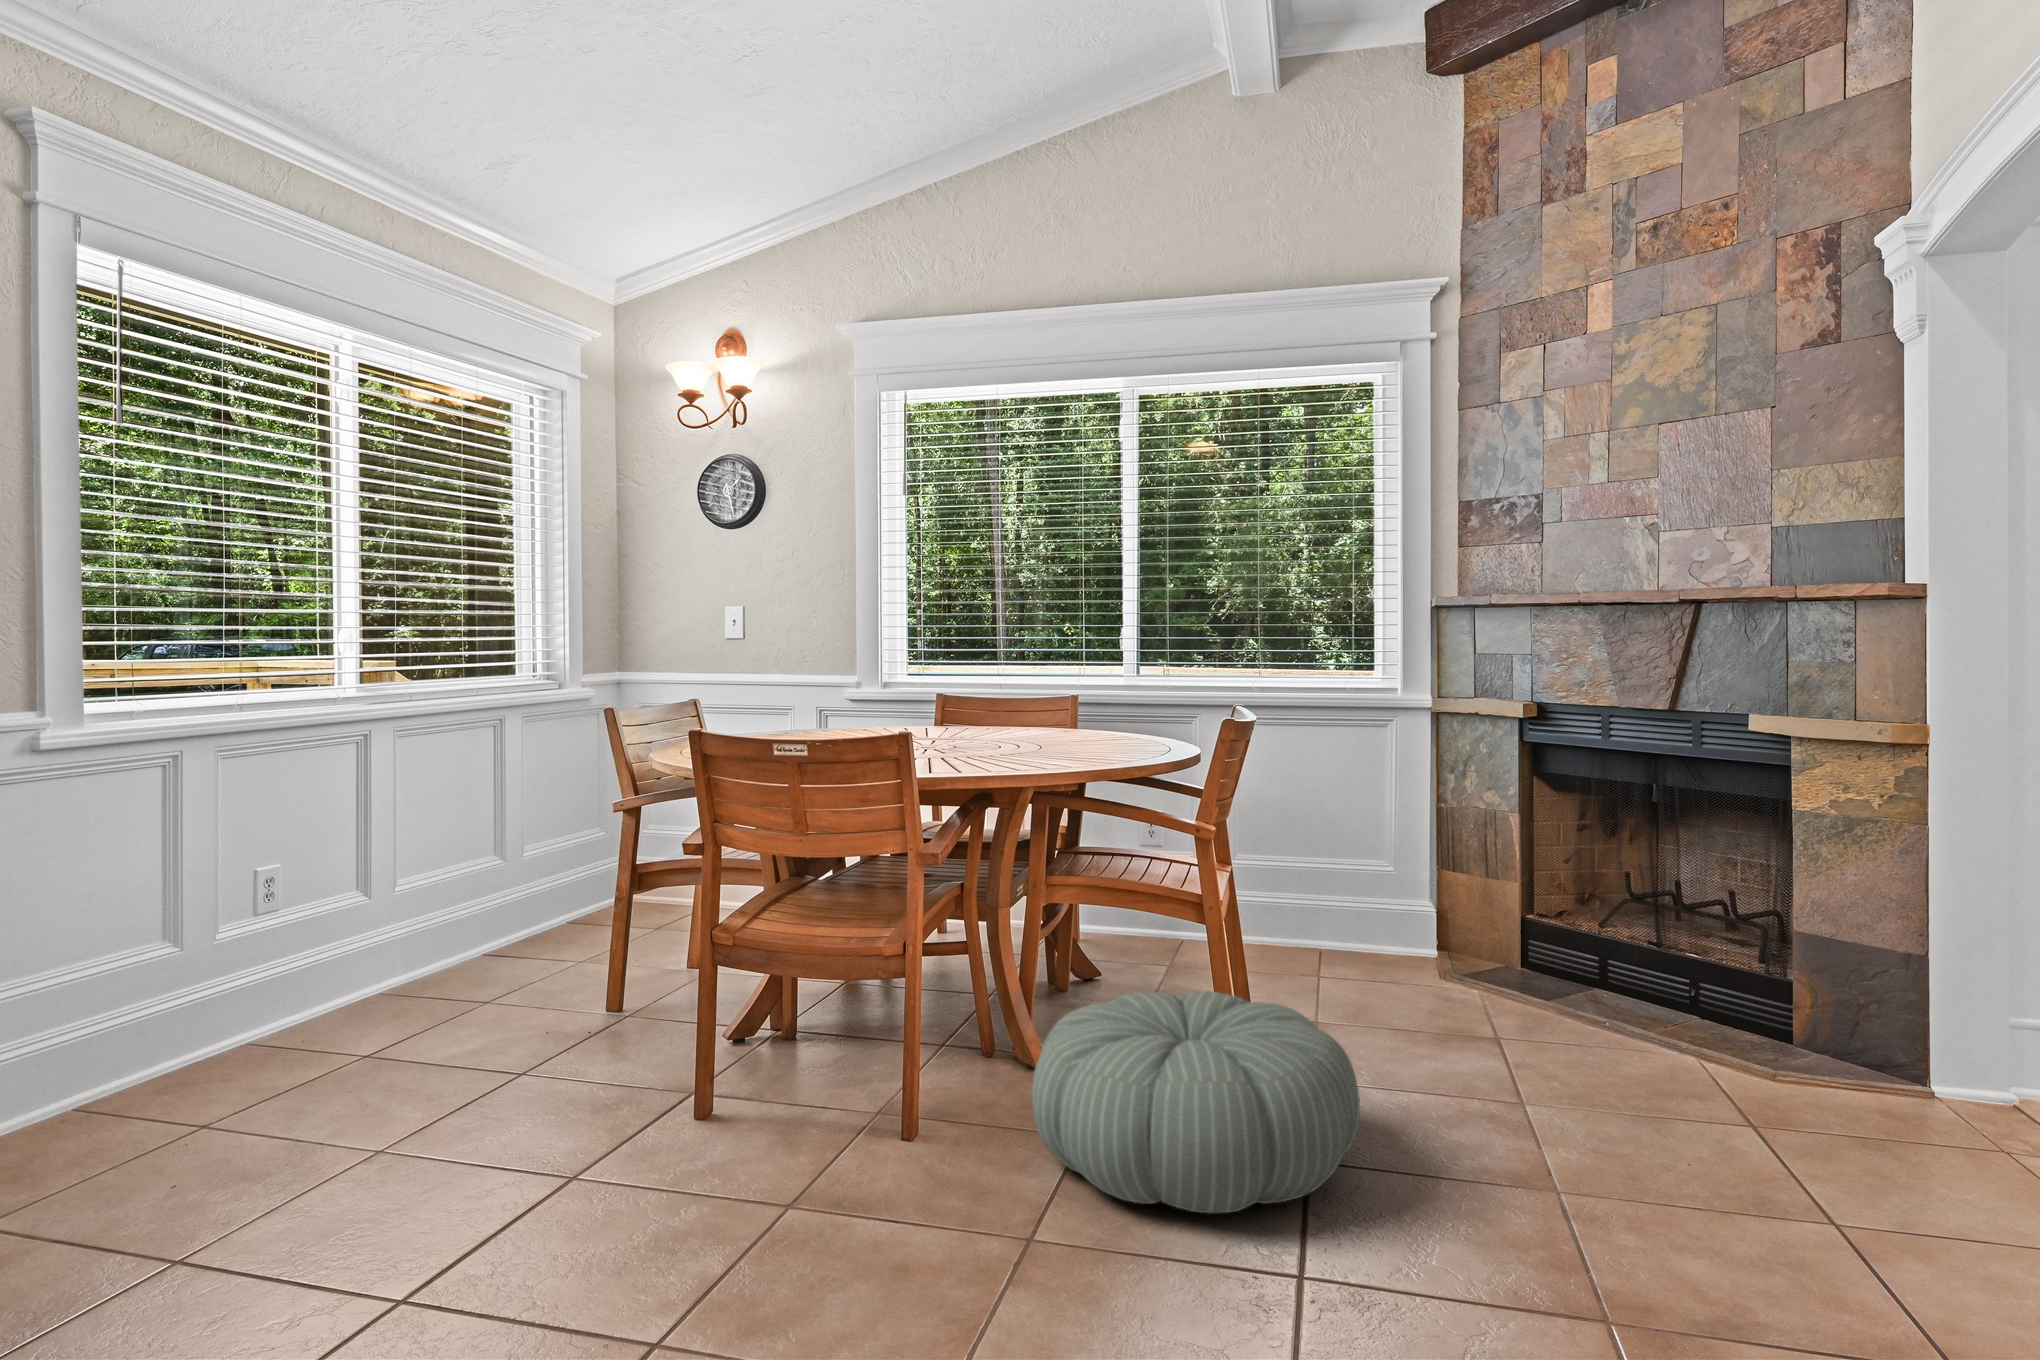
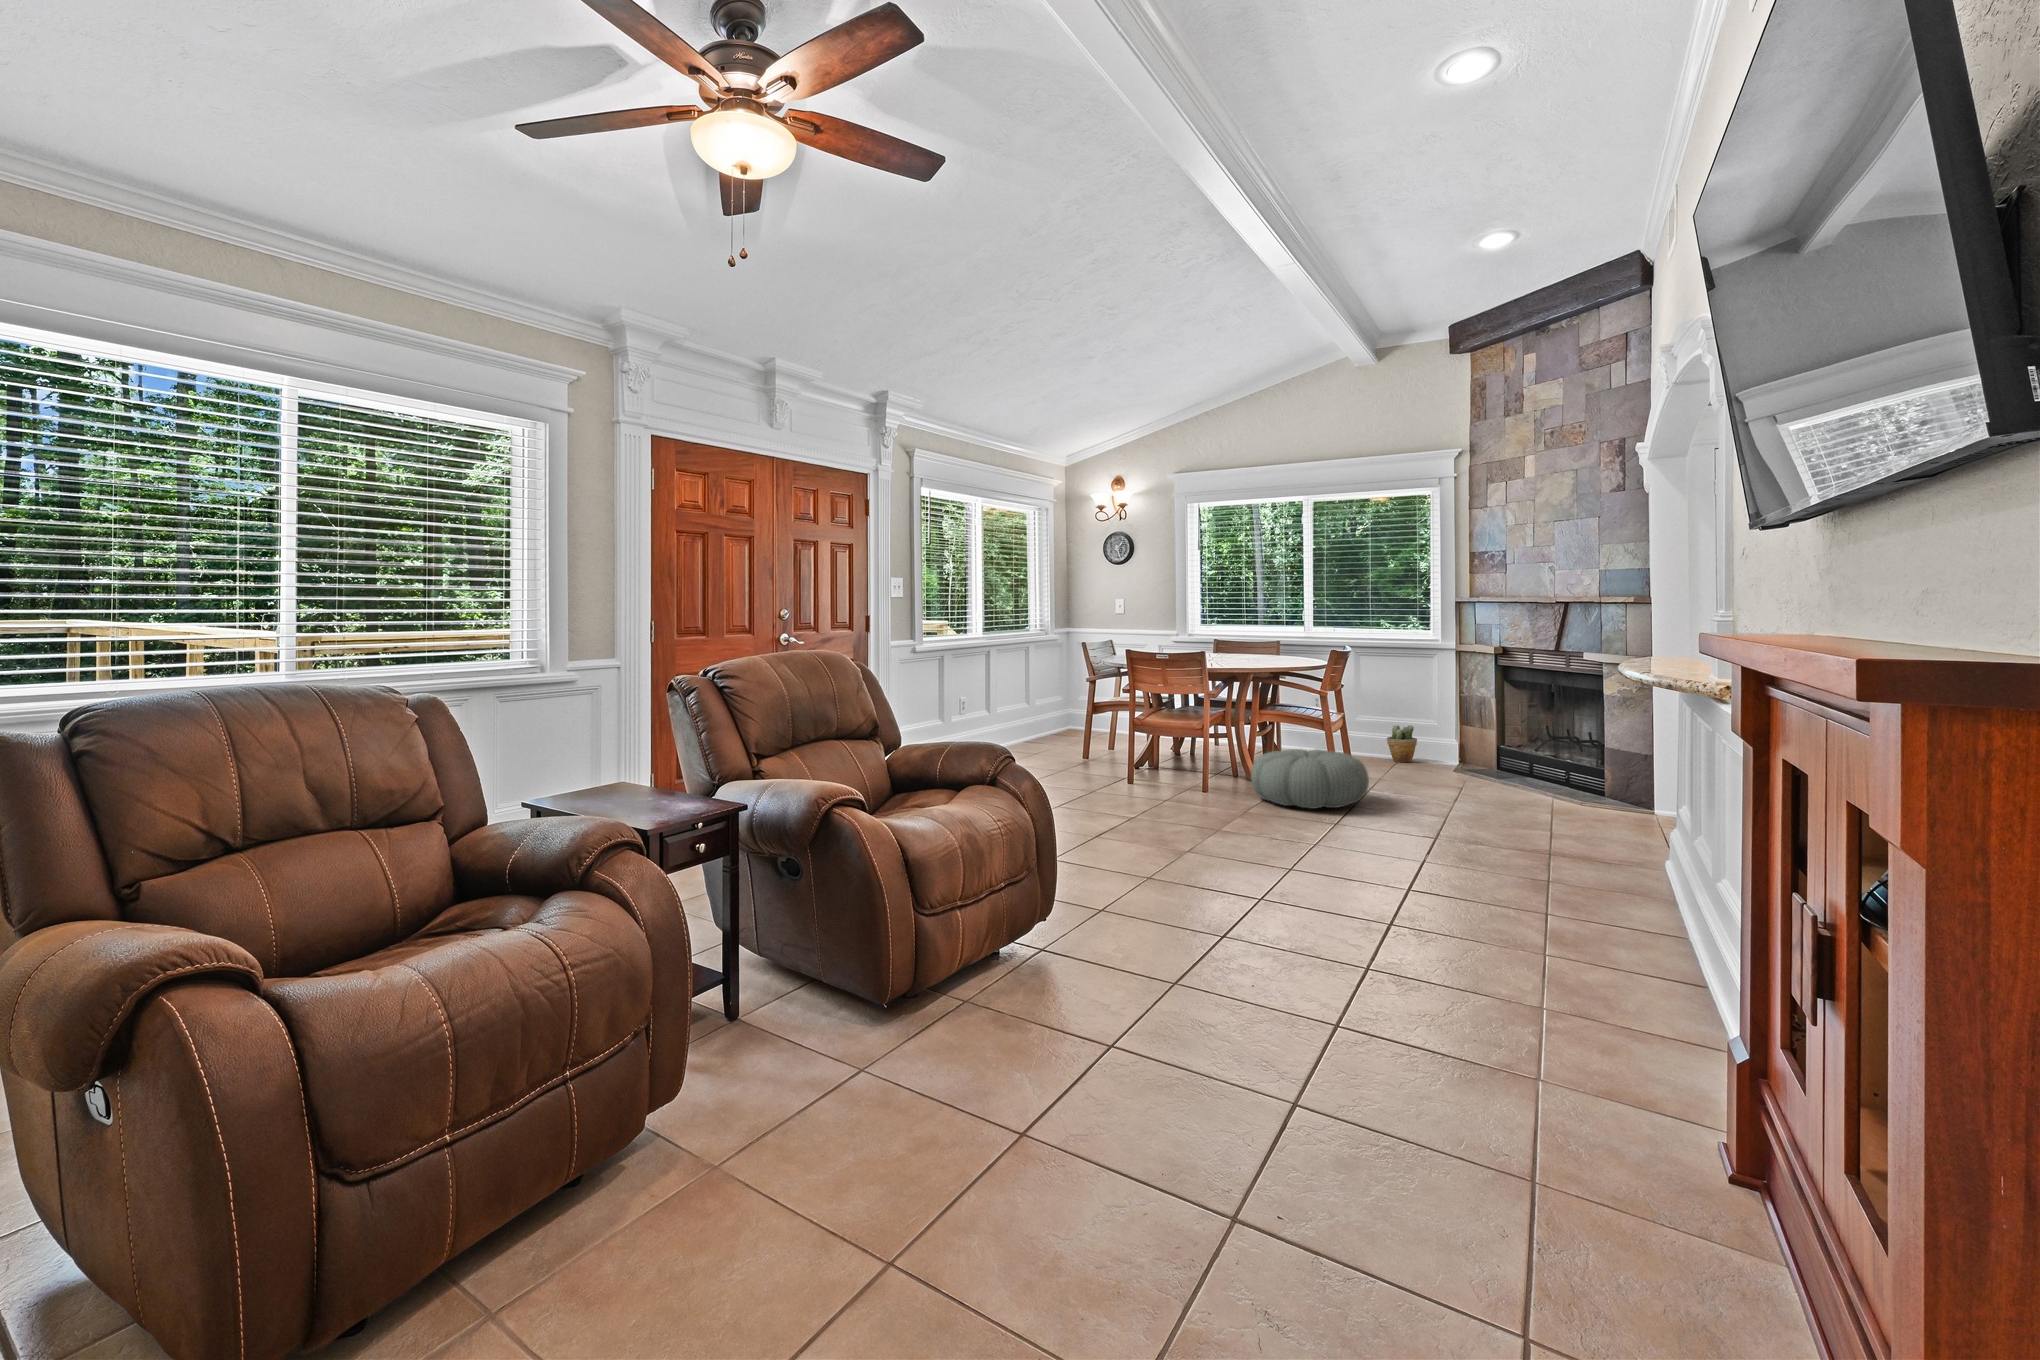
potted plant: none [1299,873,1361,957] -> present [1387,725,1417,762]

